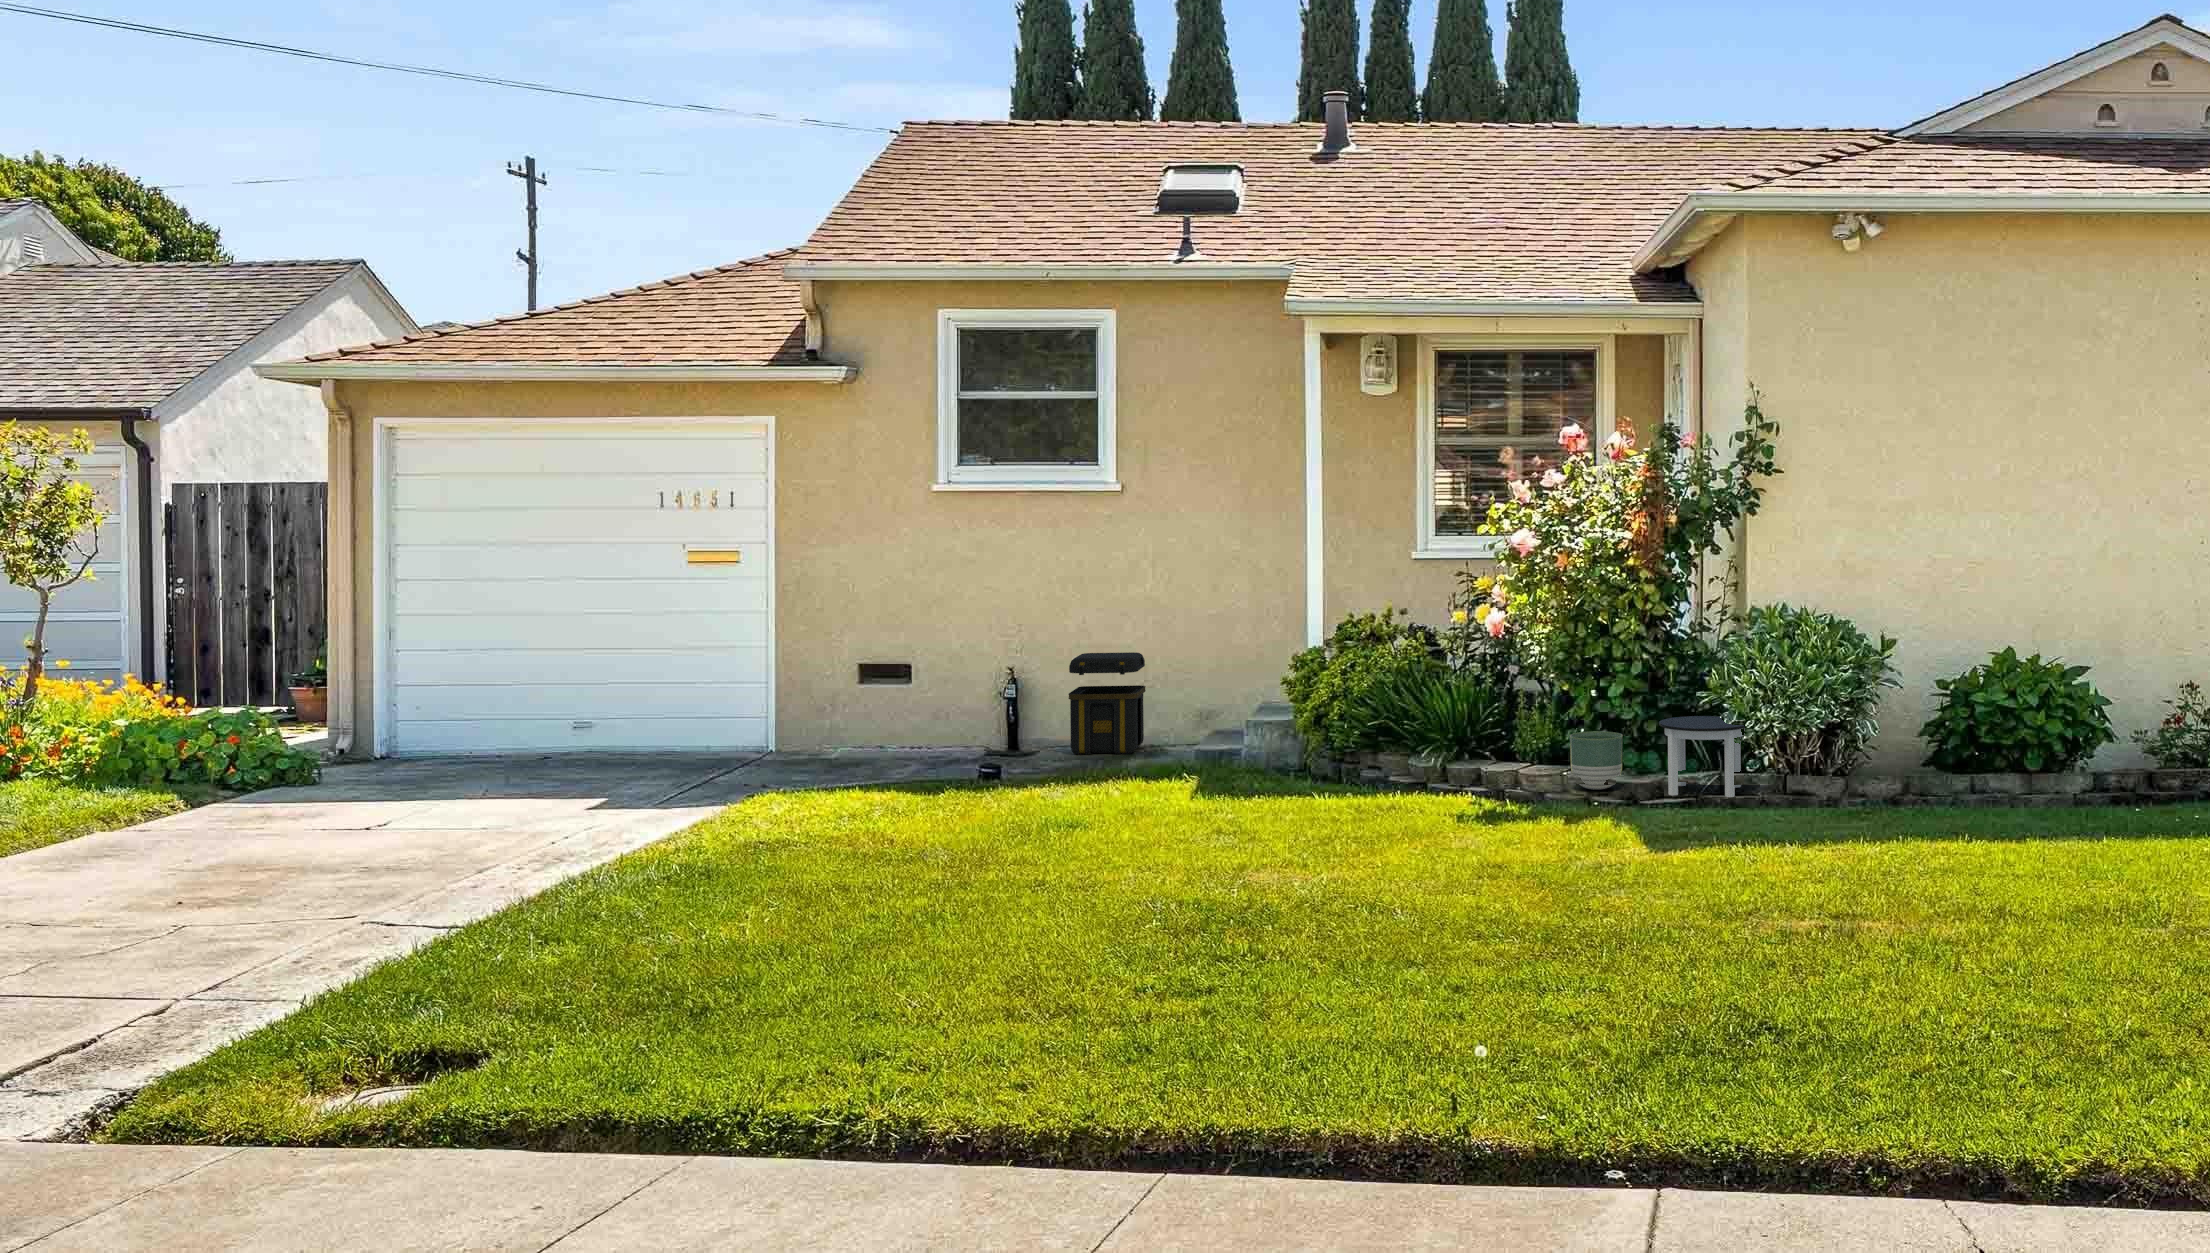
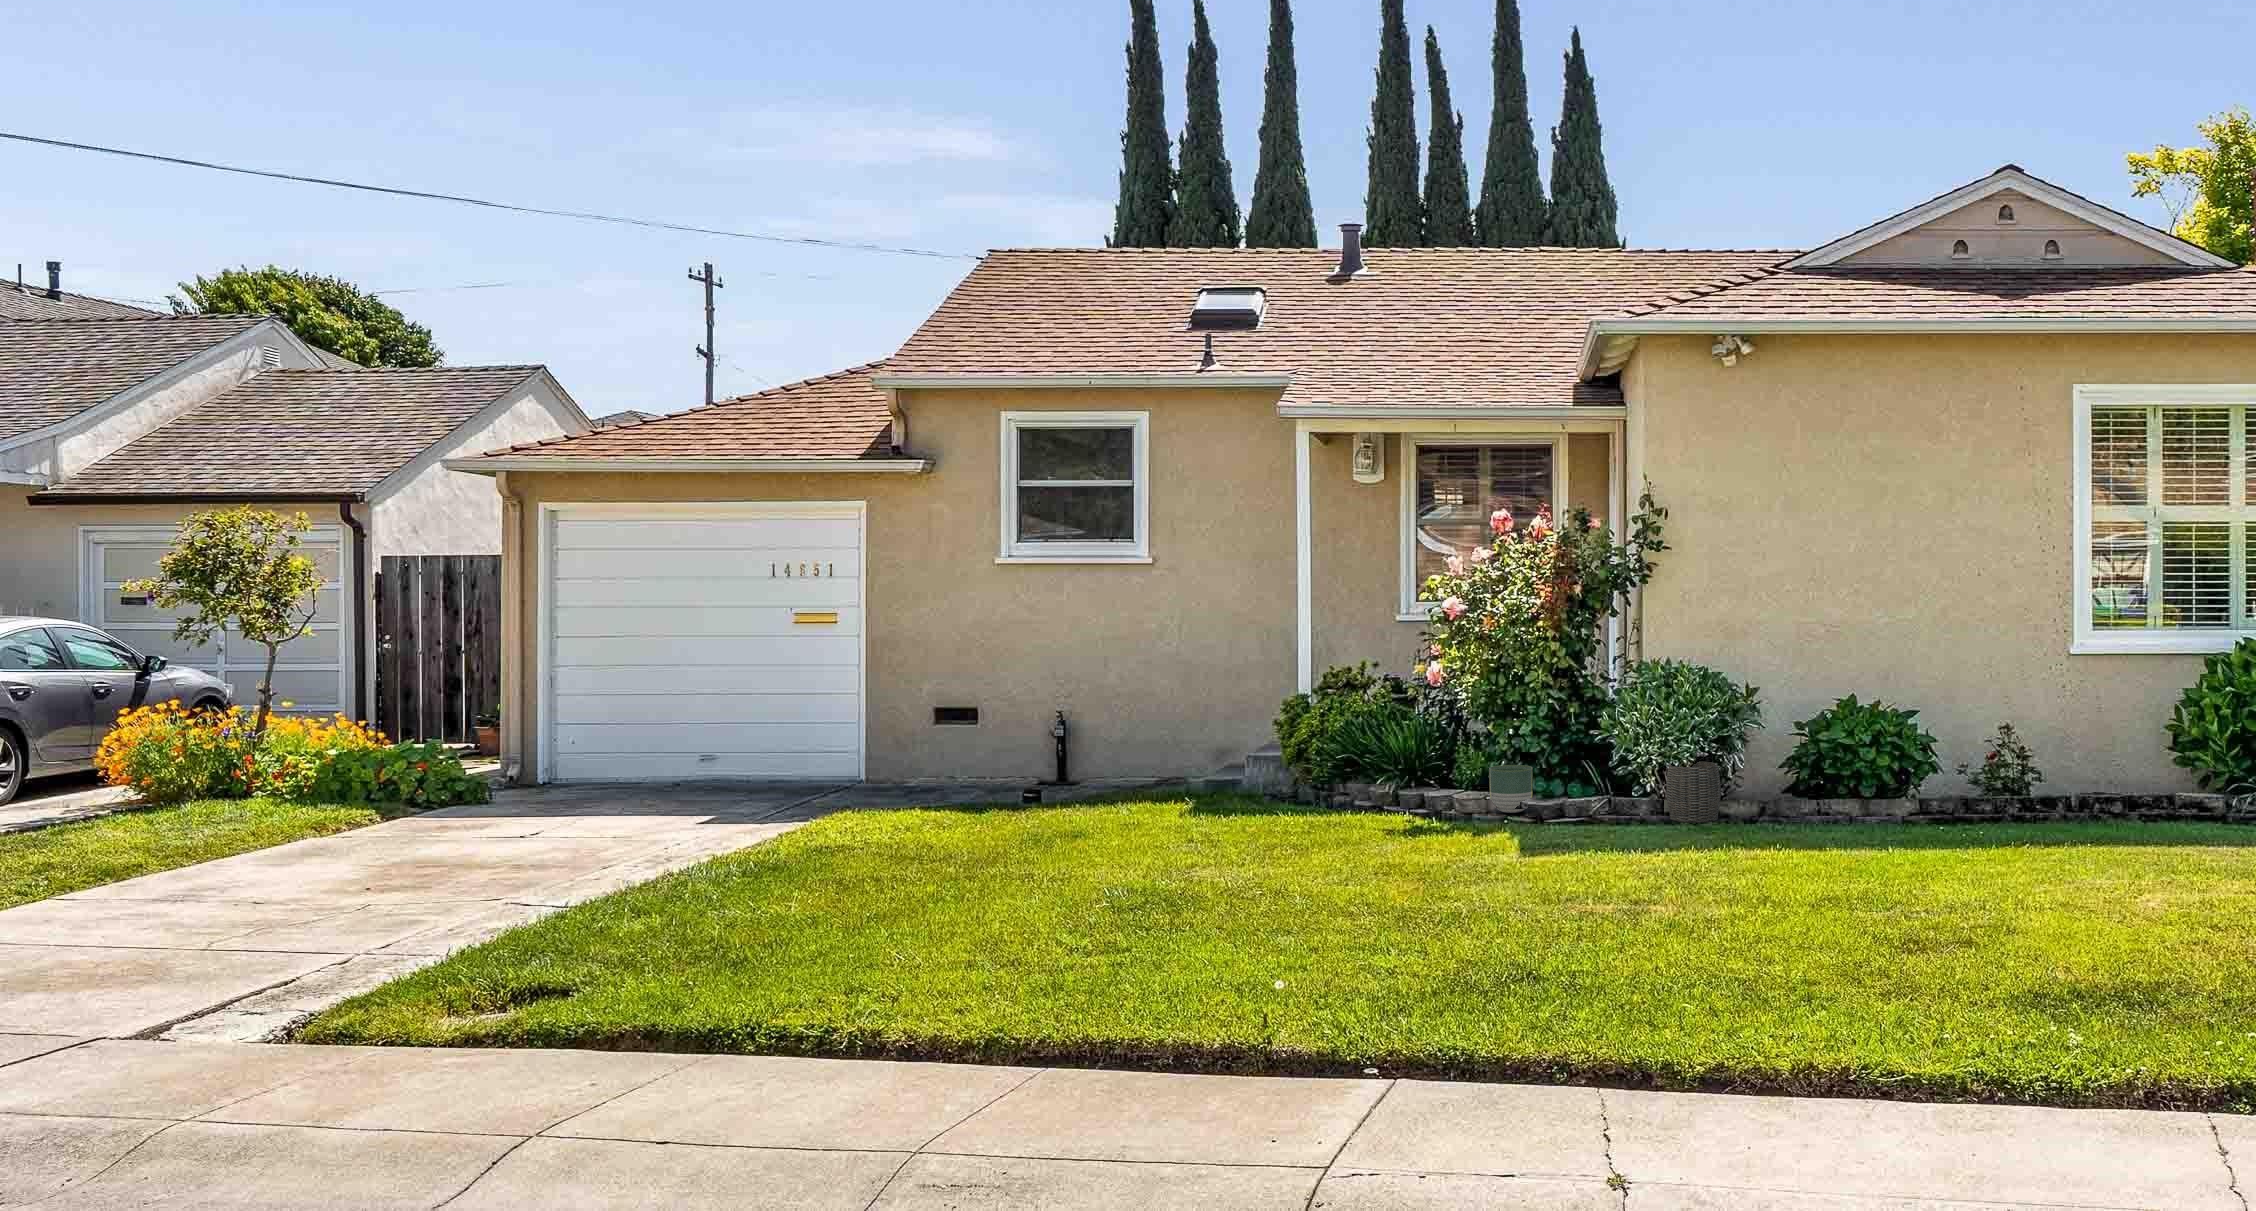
toolbox: present [1069,652,1146,755] -> none [1100,700,1166,786]
round table: present [1659,716,1745,797] -> none [1561,753,1635,820]
woven basket: none [1790,727,1857,801] -> present [1666,762,1721,822]

